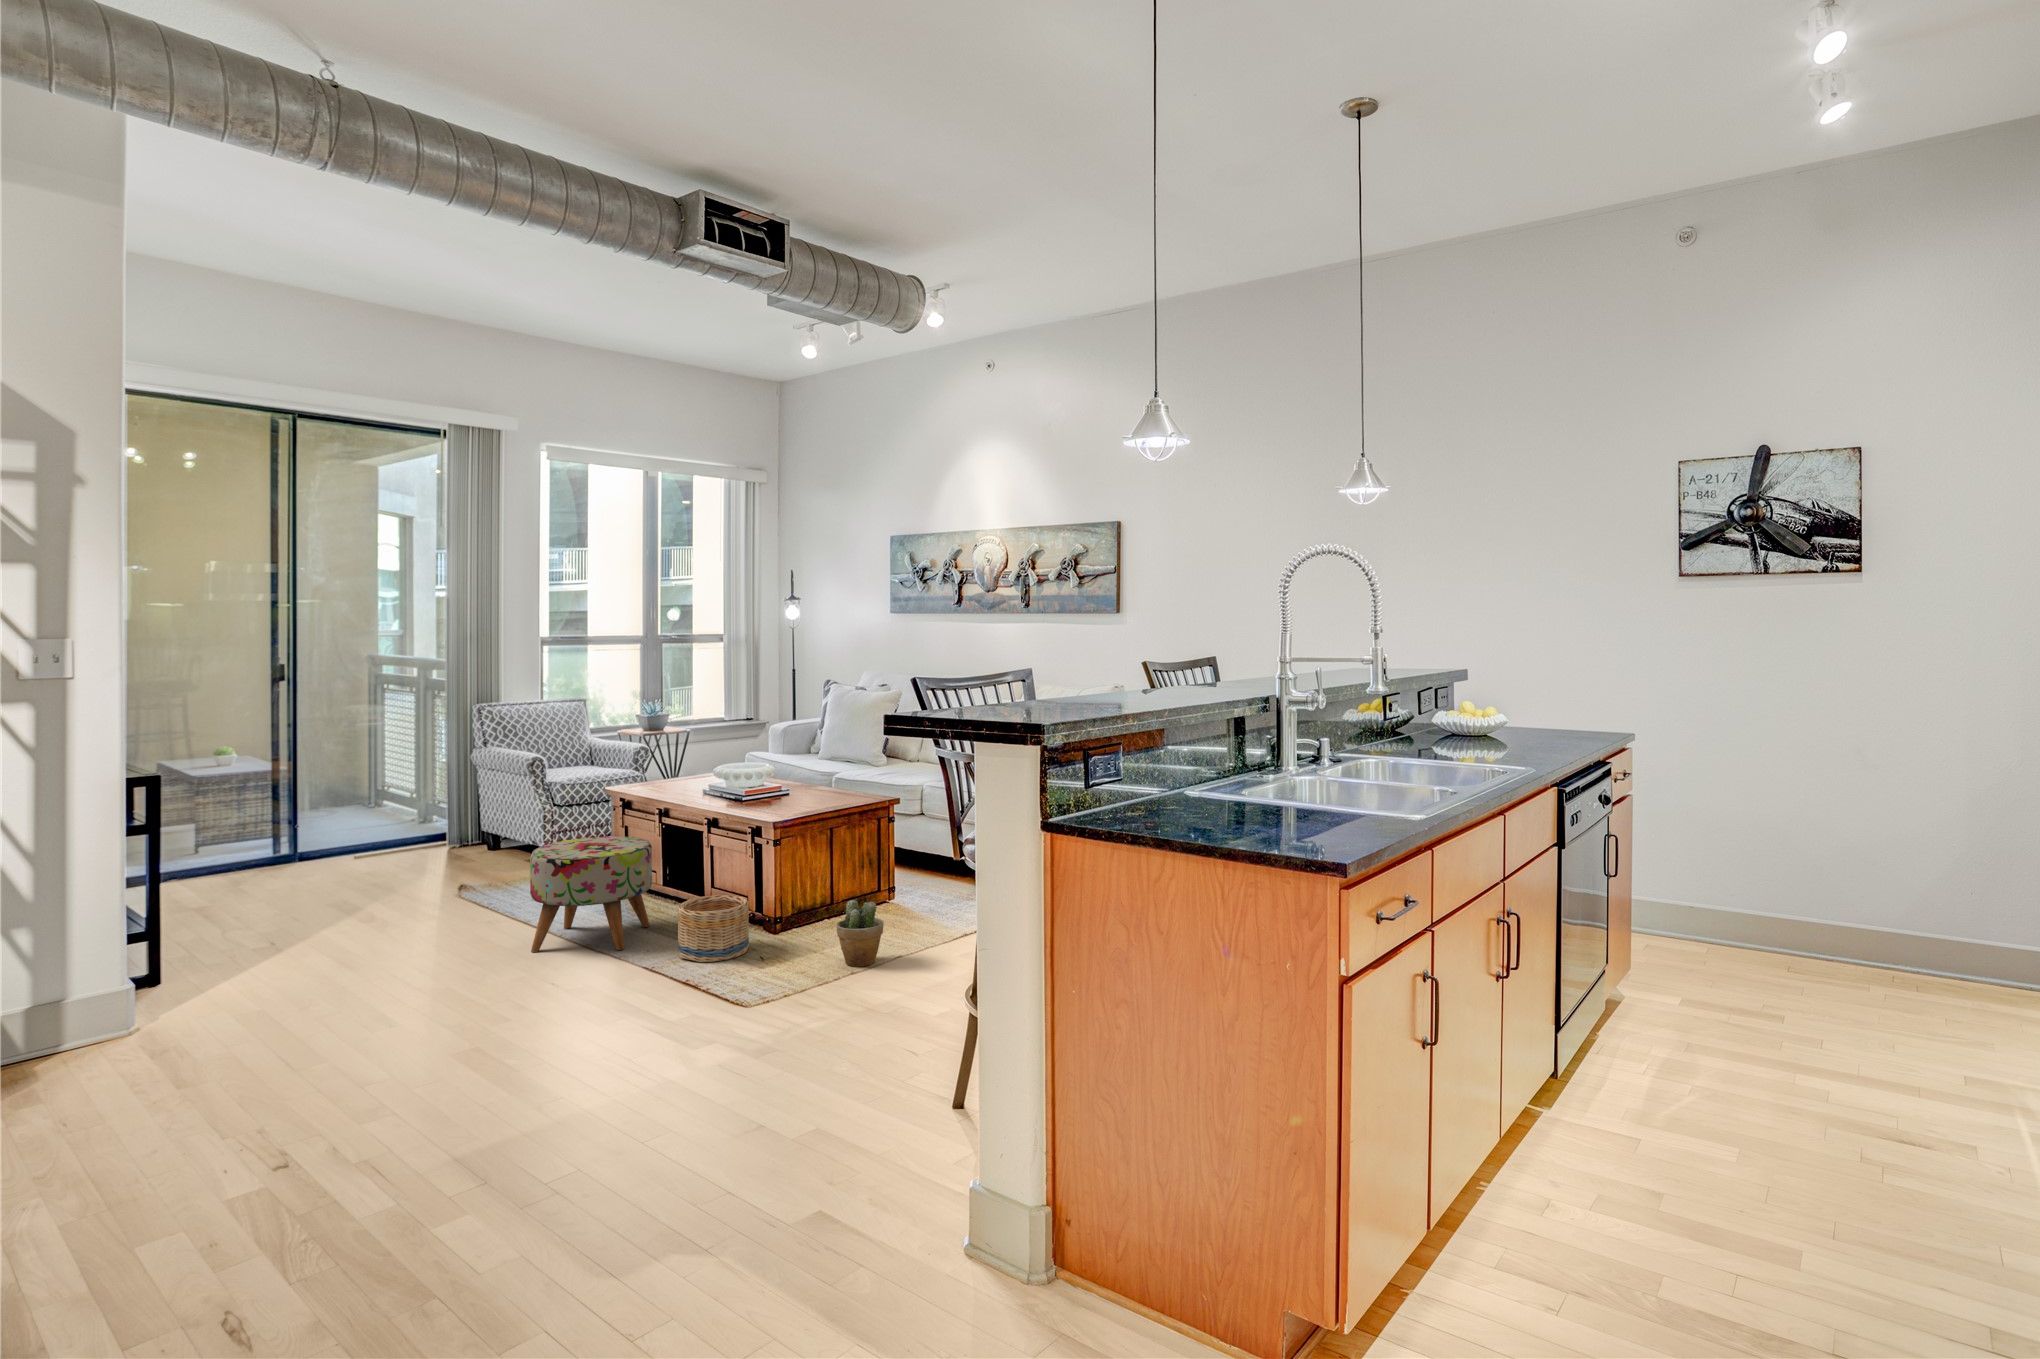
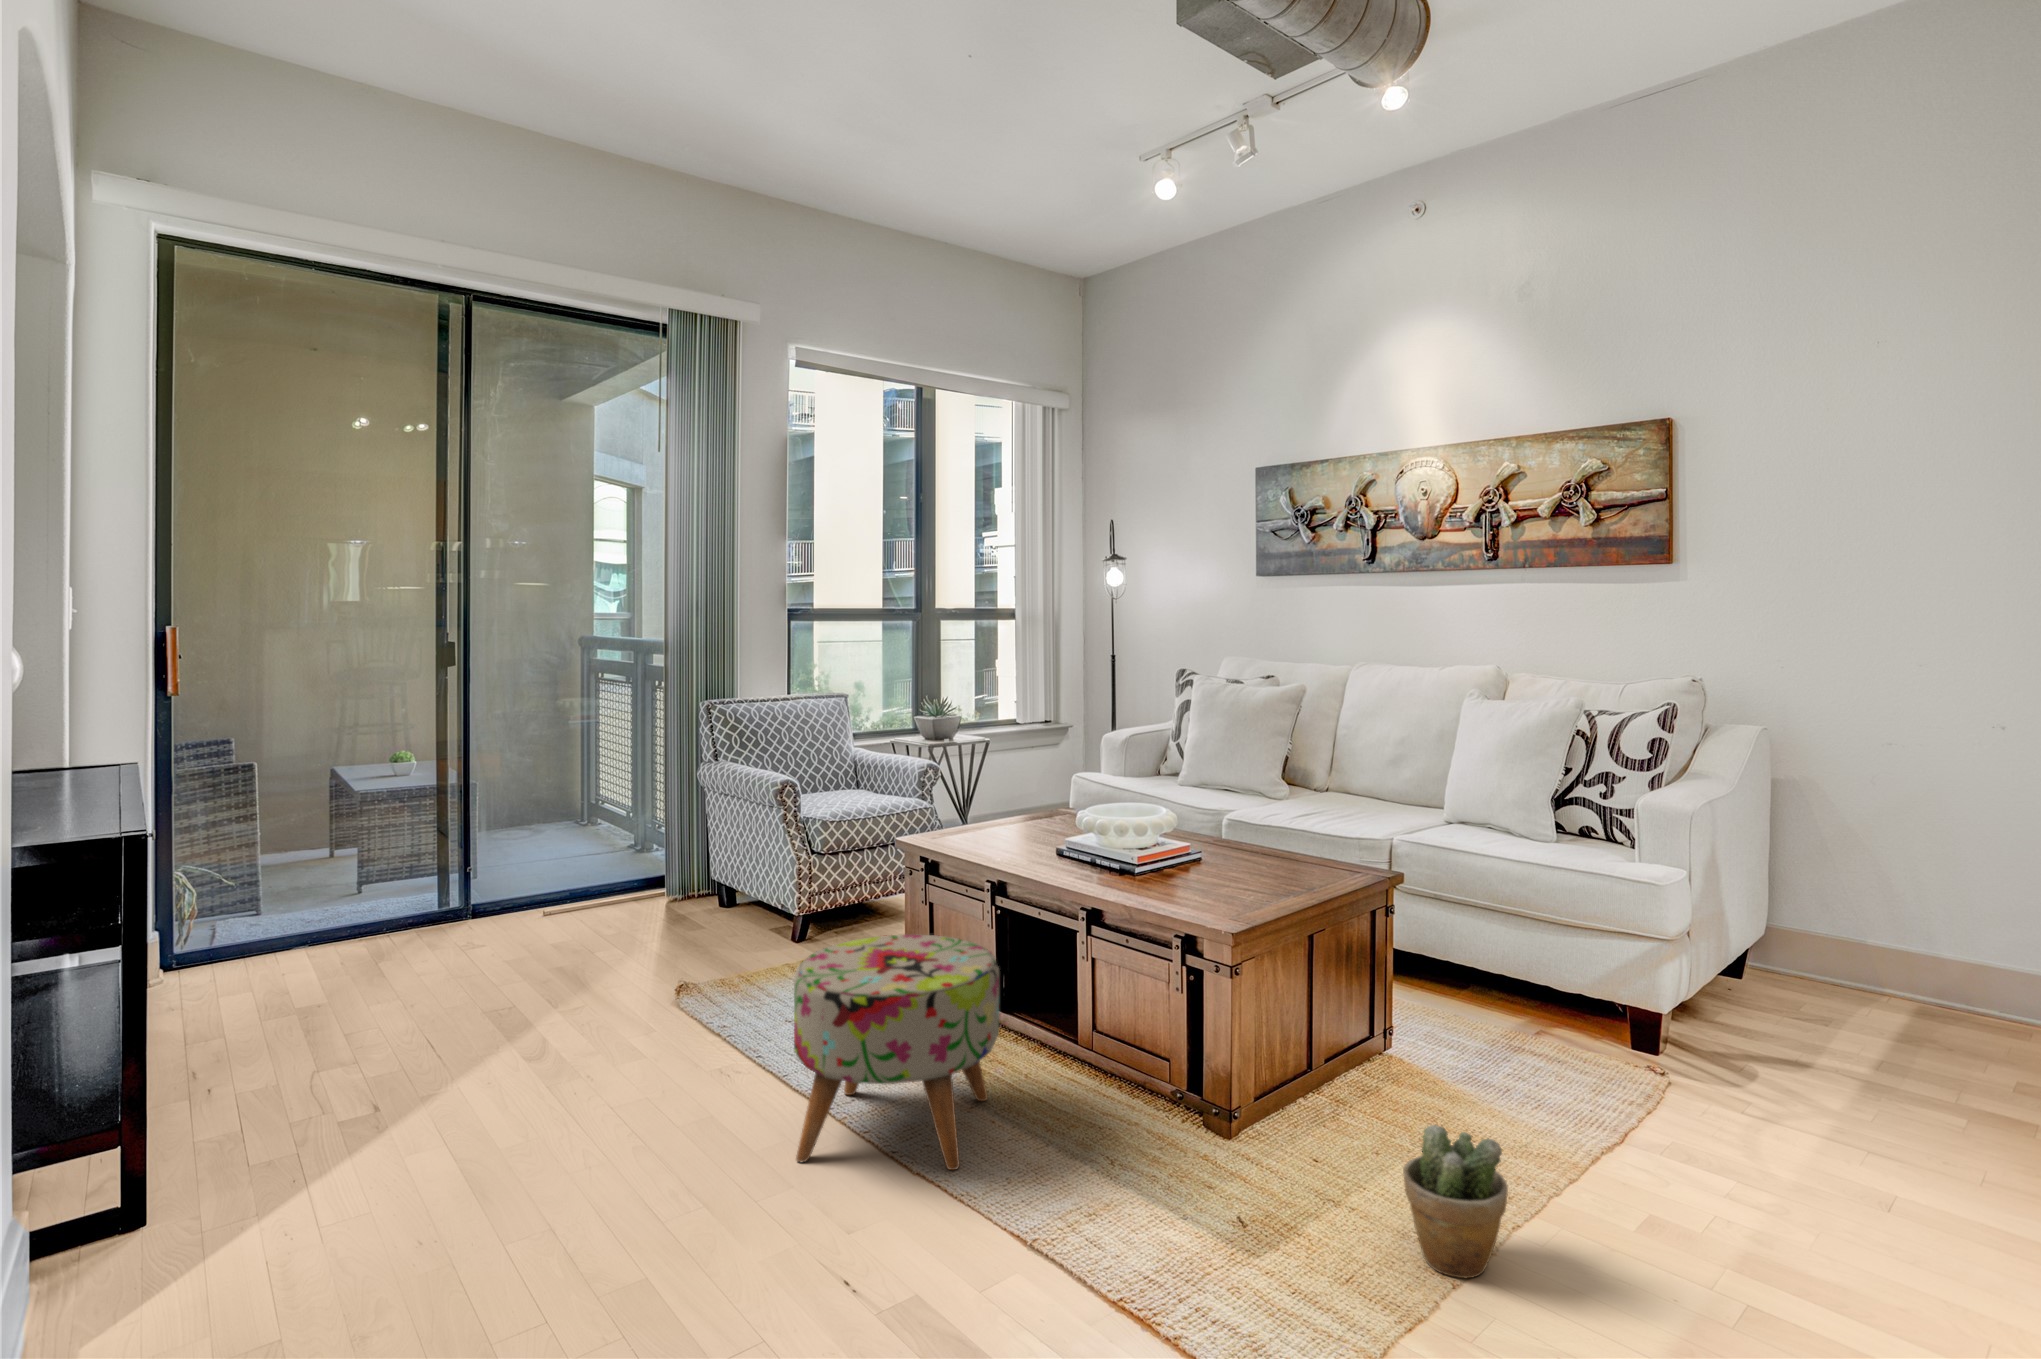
basket: present [677,895,750,962] -> none [1065,1071,1200,1228]

